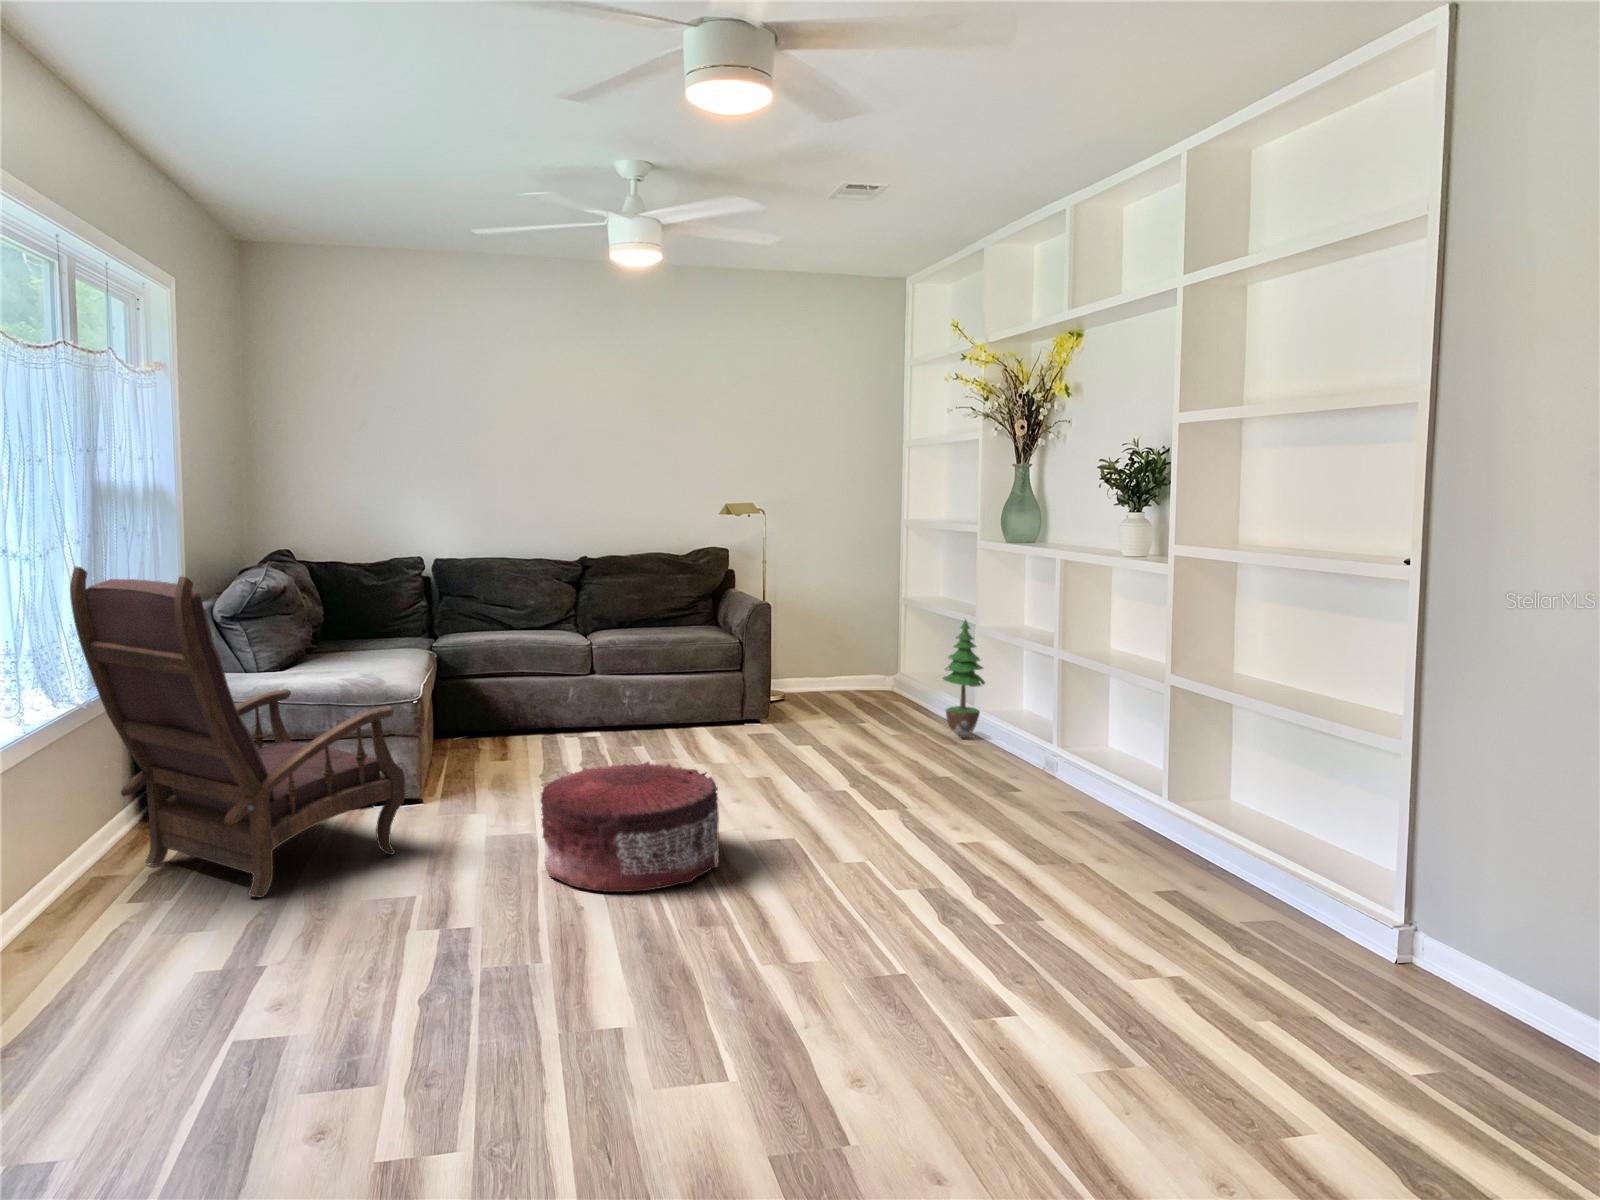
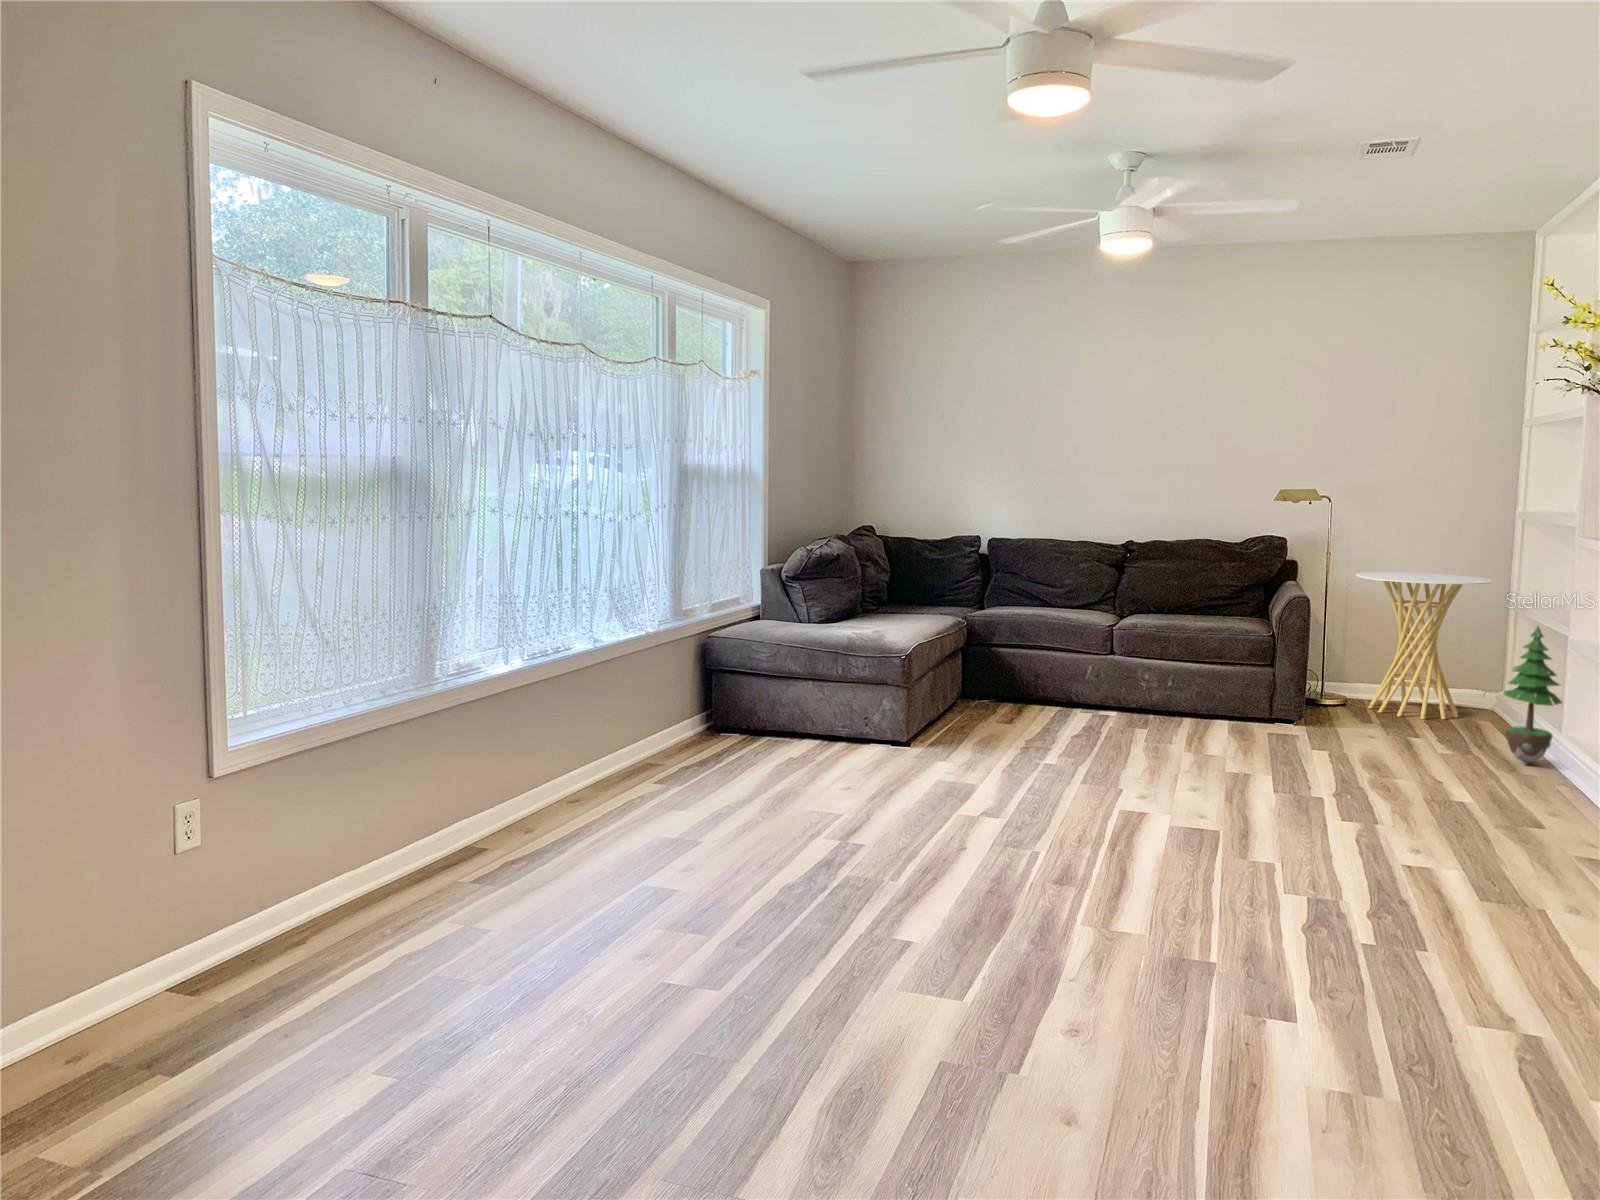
armchair: present [70,566,405,897] -> none [642,528,868,793]
side table: none [793,575,902,708] -> present [1356,572,1492,719]
pouf: present [541,762,720,892] -> none [954,726,1129,844]

